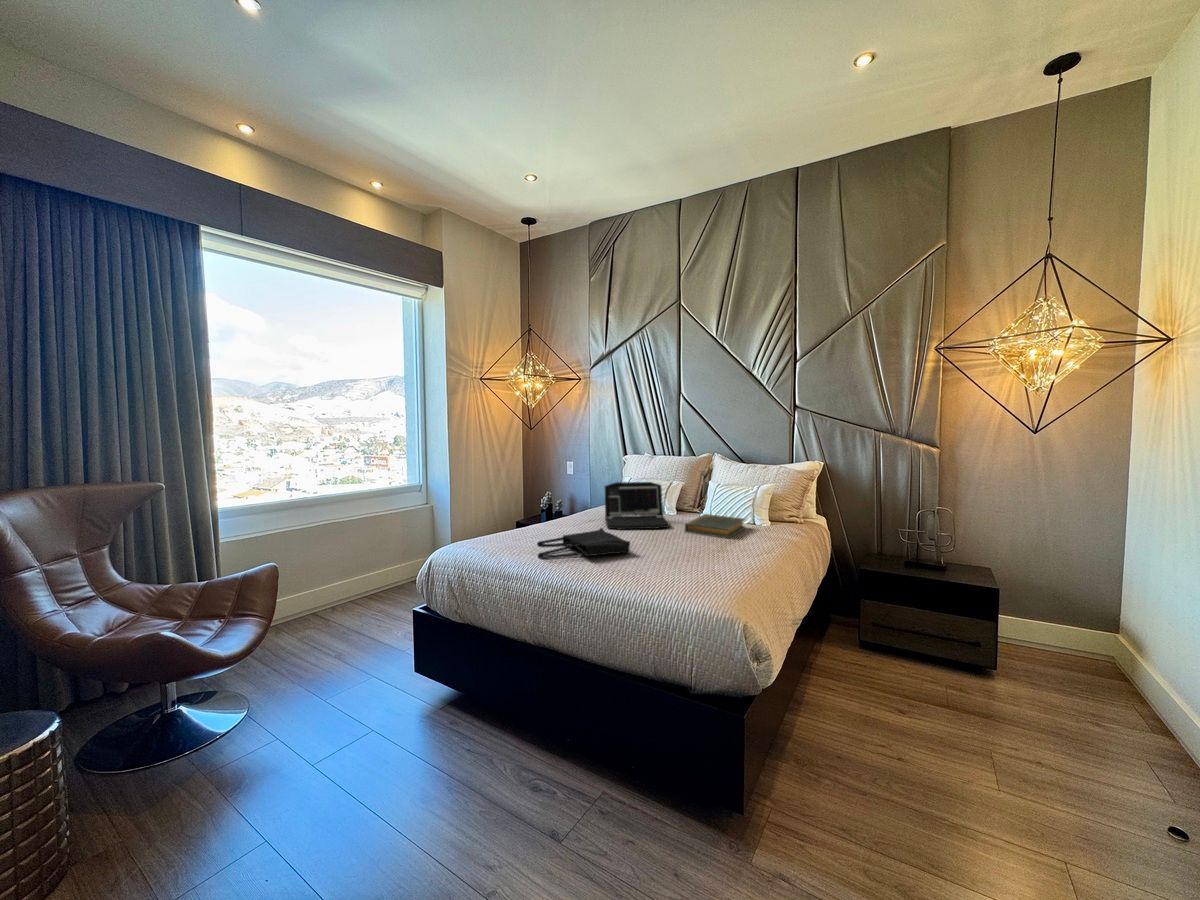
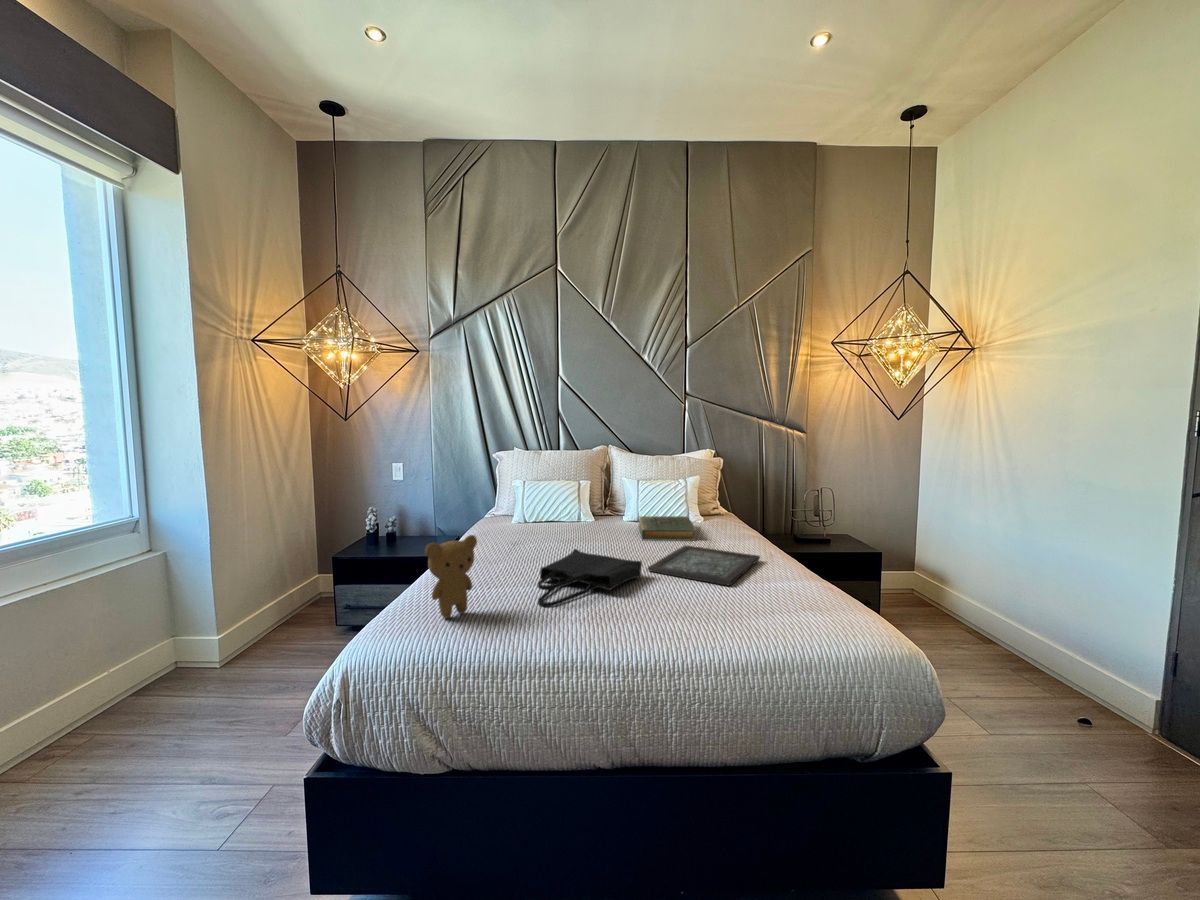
laptop: present [604,482,669,529] -> none [524,484,618,550]
teddy bear: none [468,505,504,554] -> present [425,535,477,618]
tray: none [643,539,748,570] -> present [648,546,760,585]

